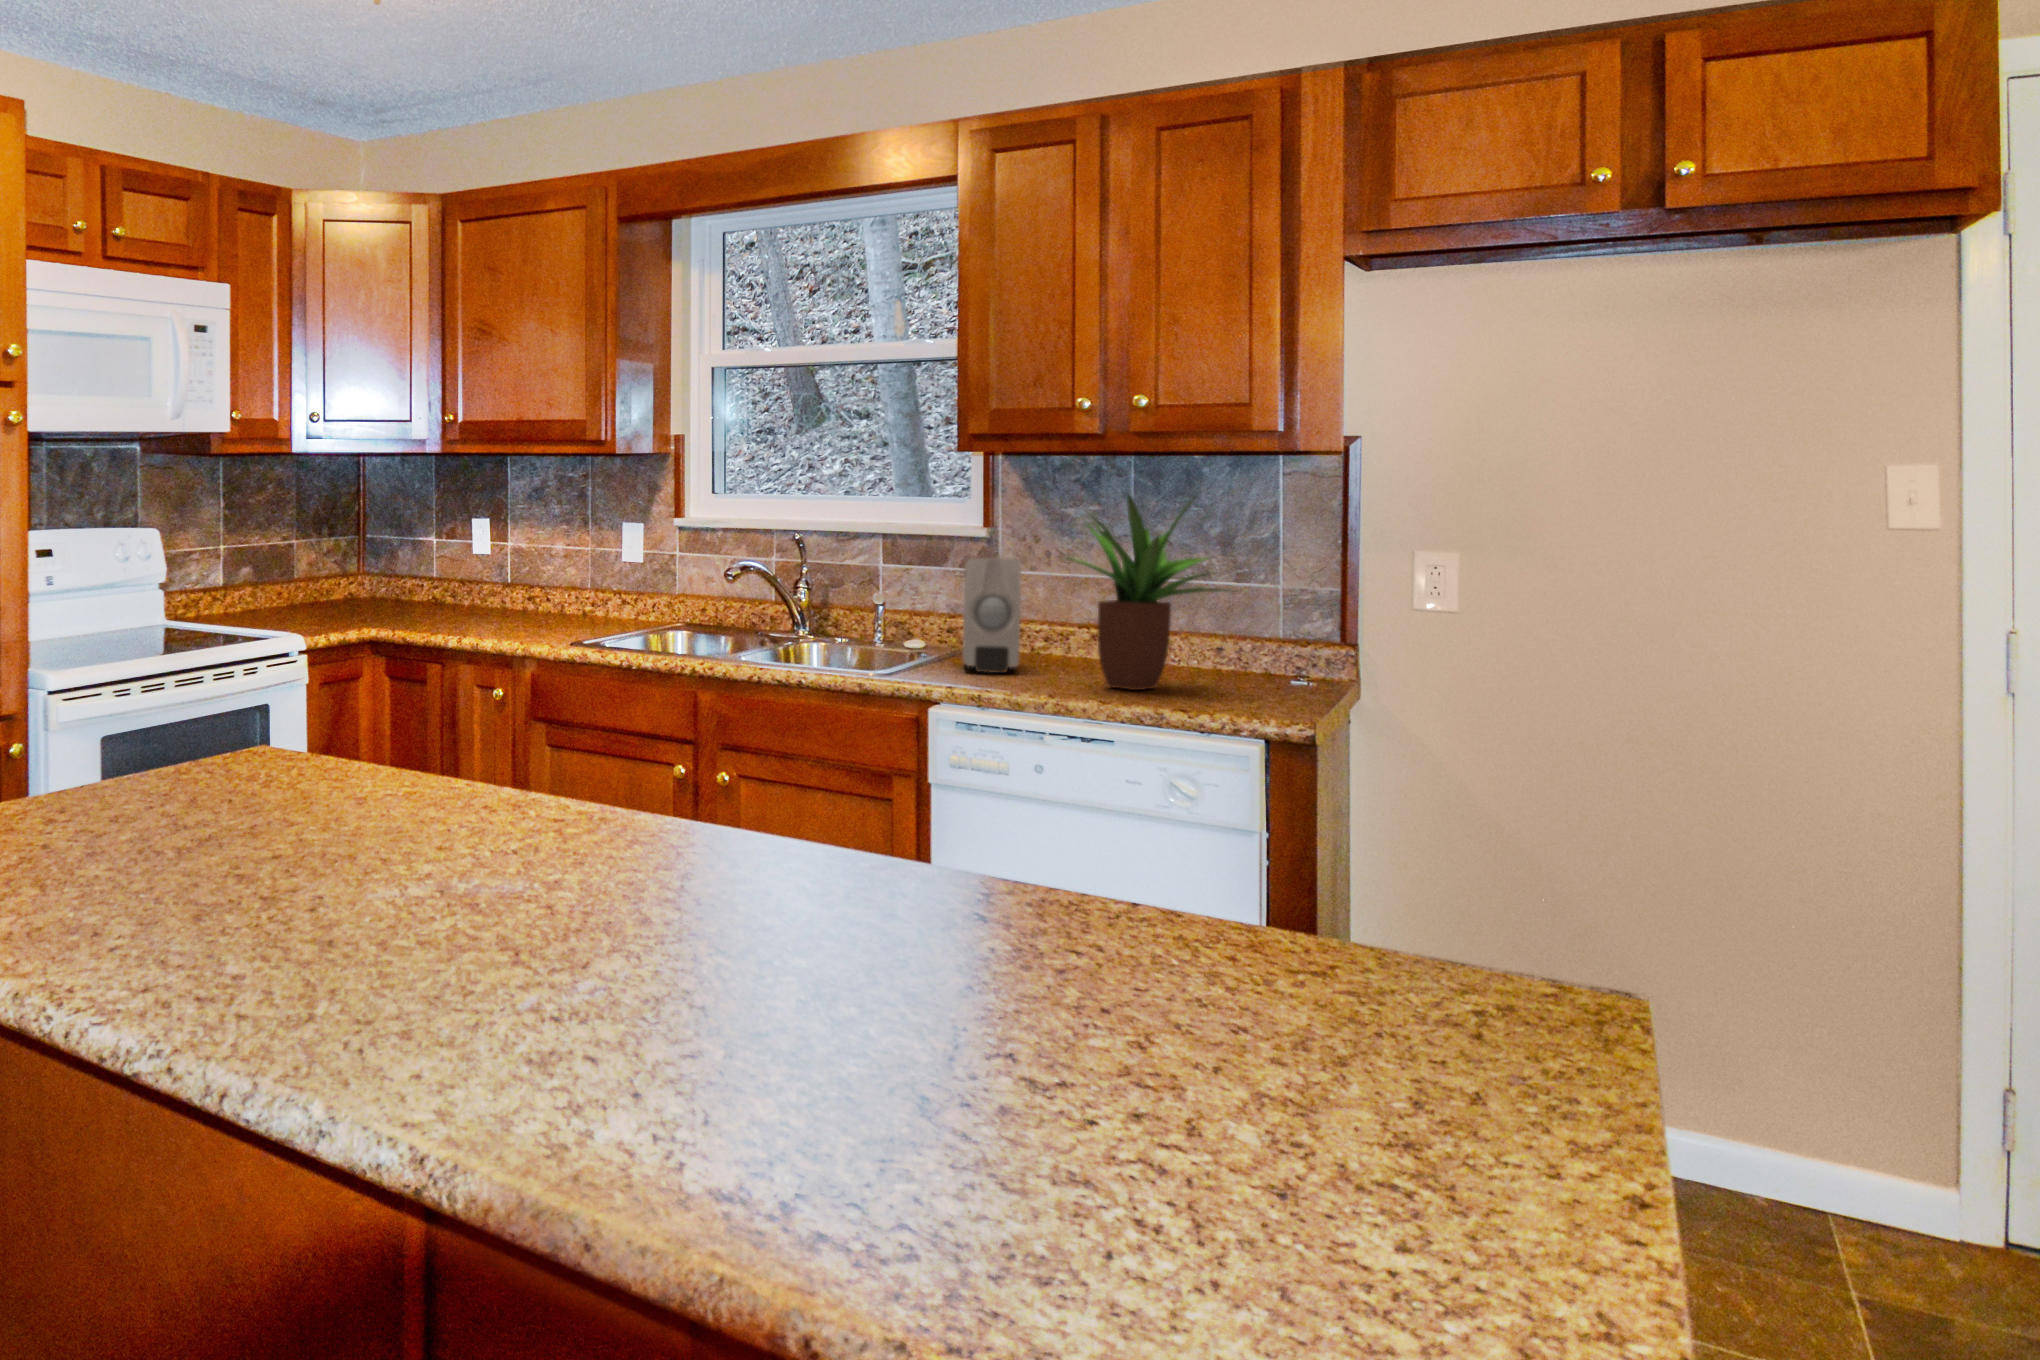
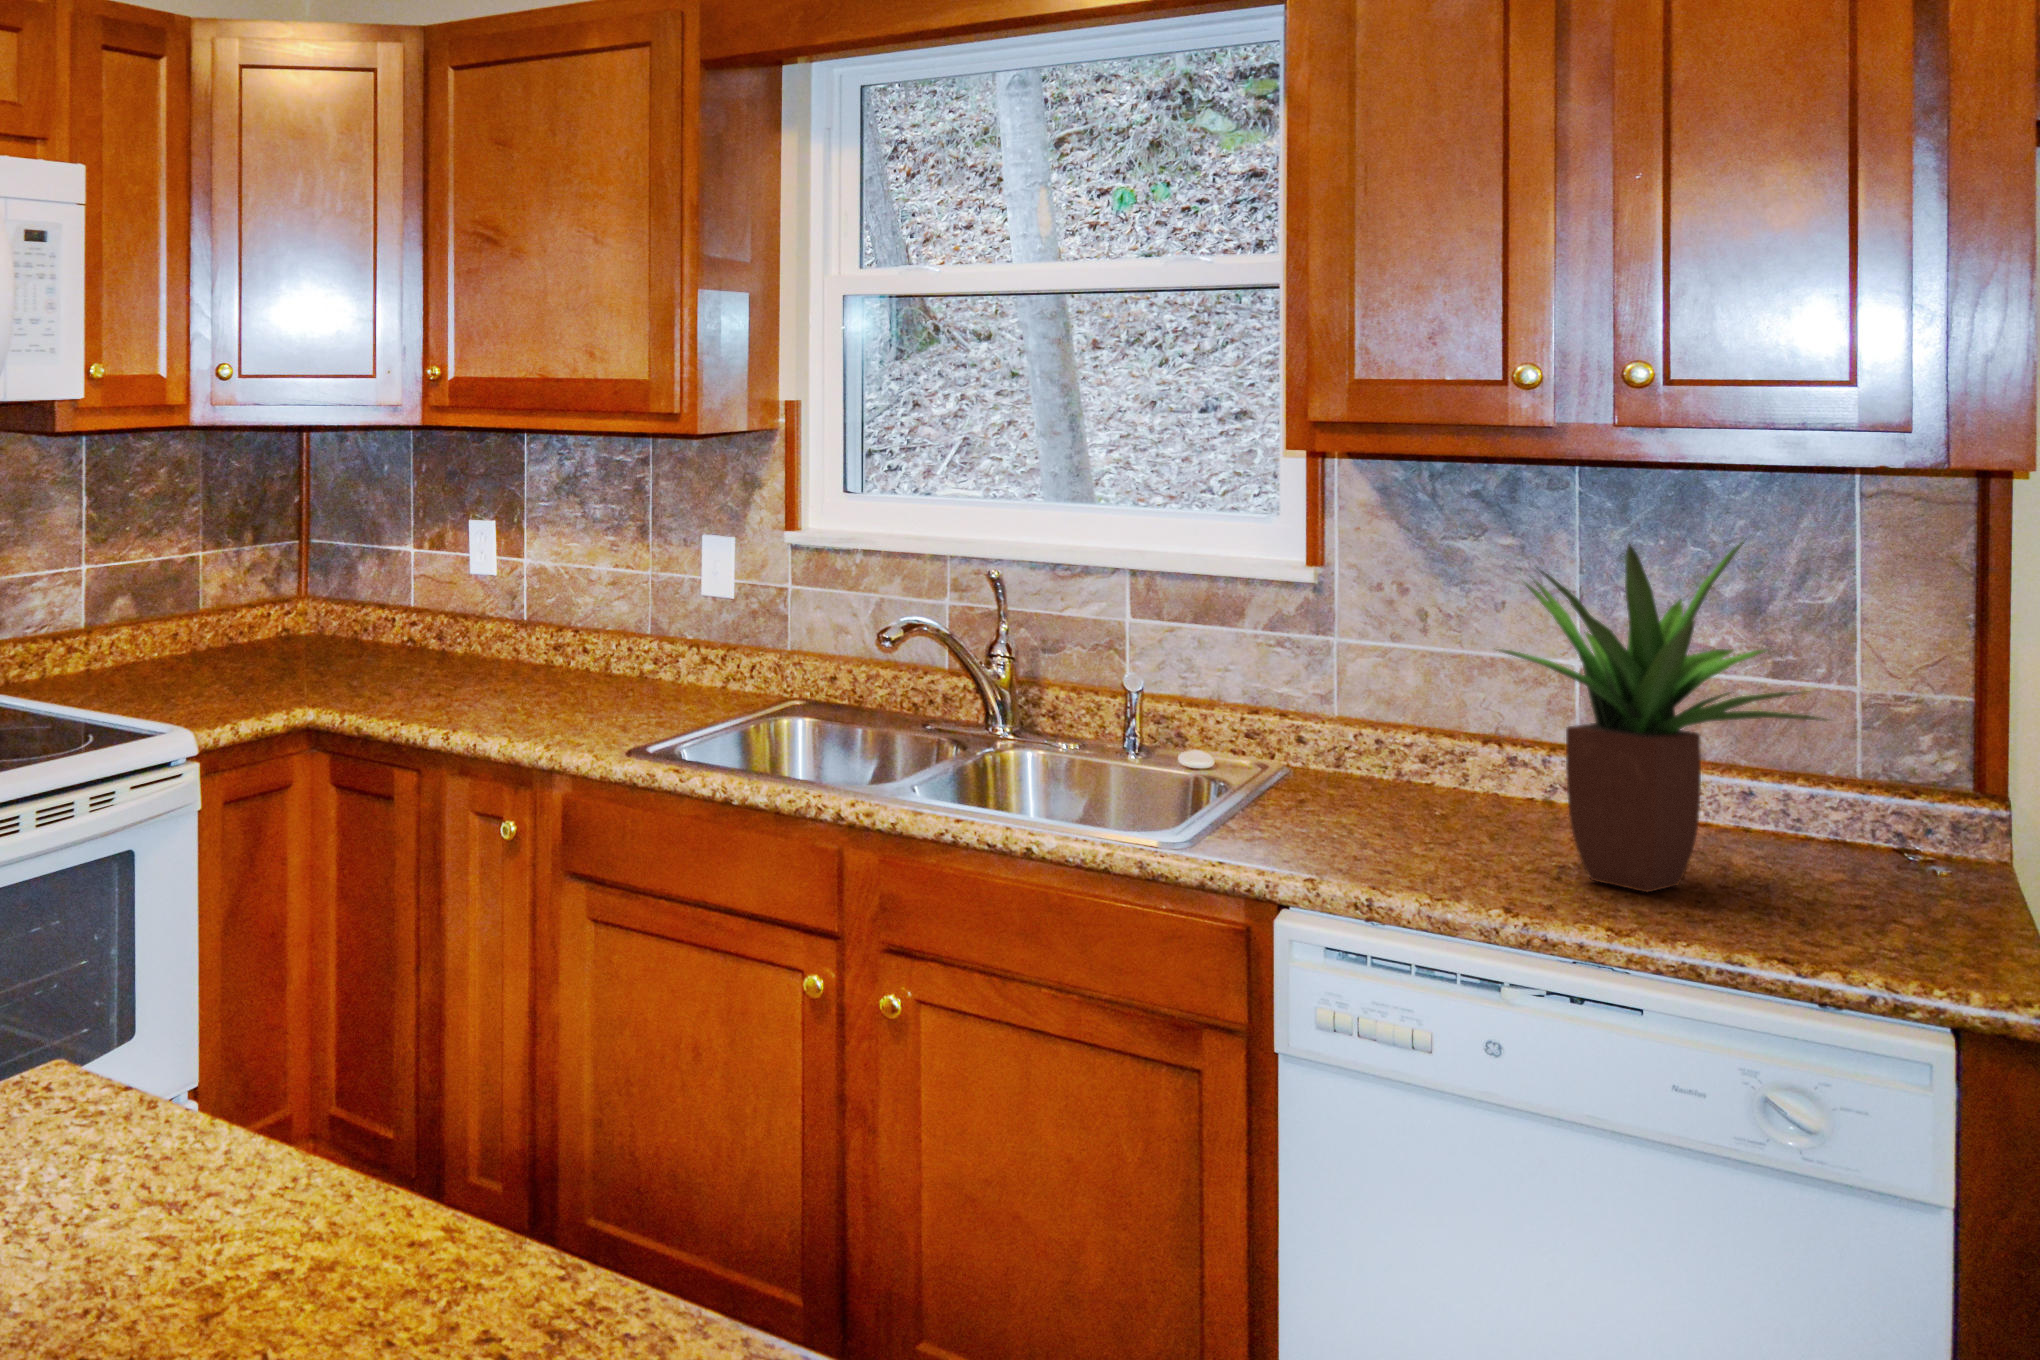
soap dispenser: present [963,558,1021,673] -> none [1290,632,1406,835]

